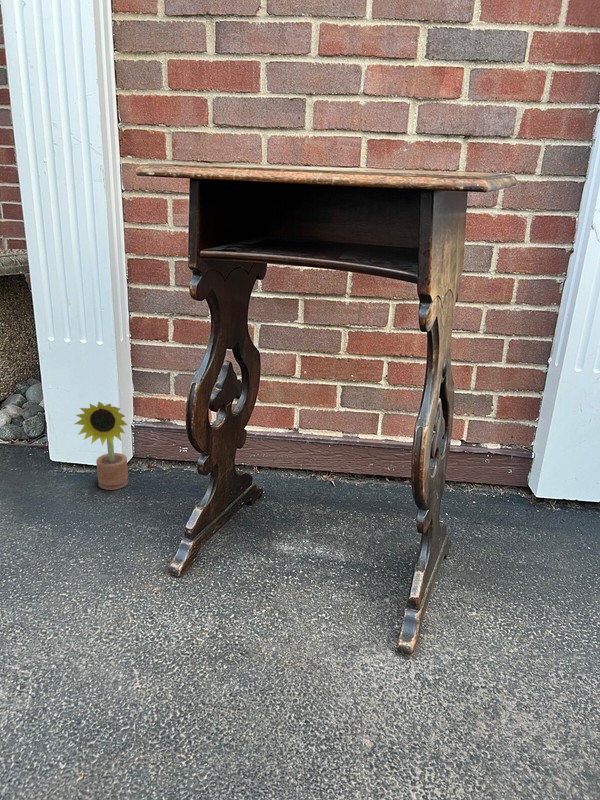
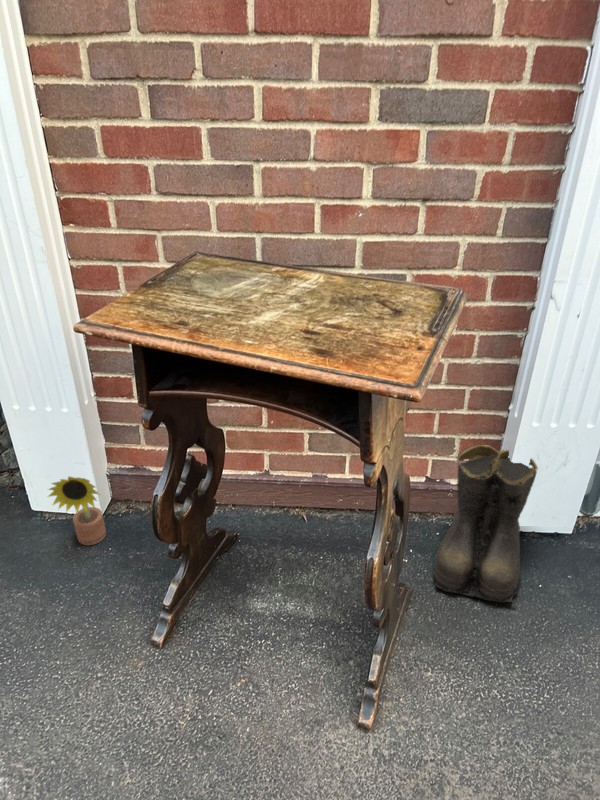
boots: none [472,401,581,554] -> present [434,445,538,603]

